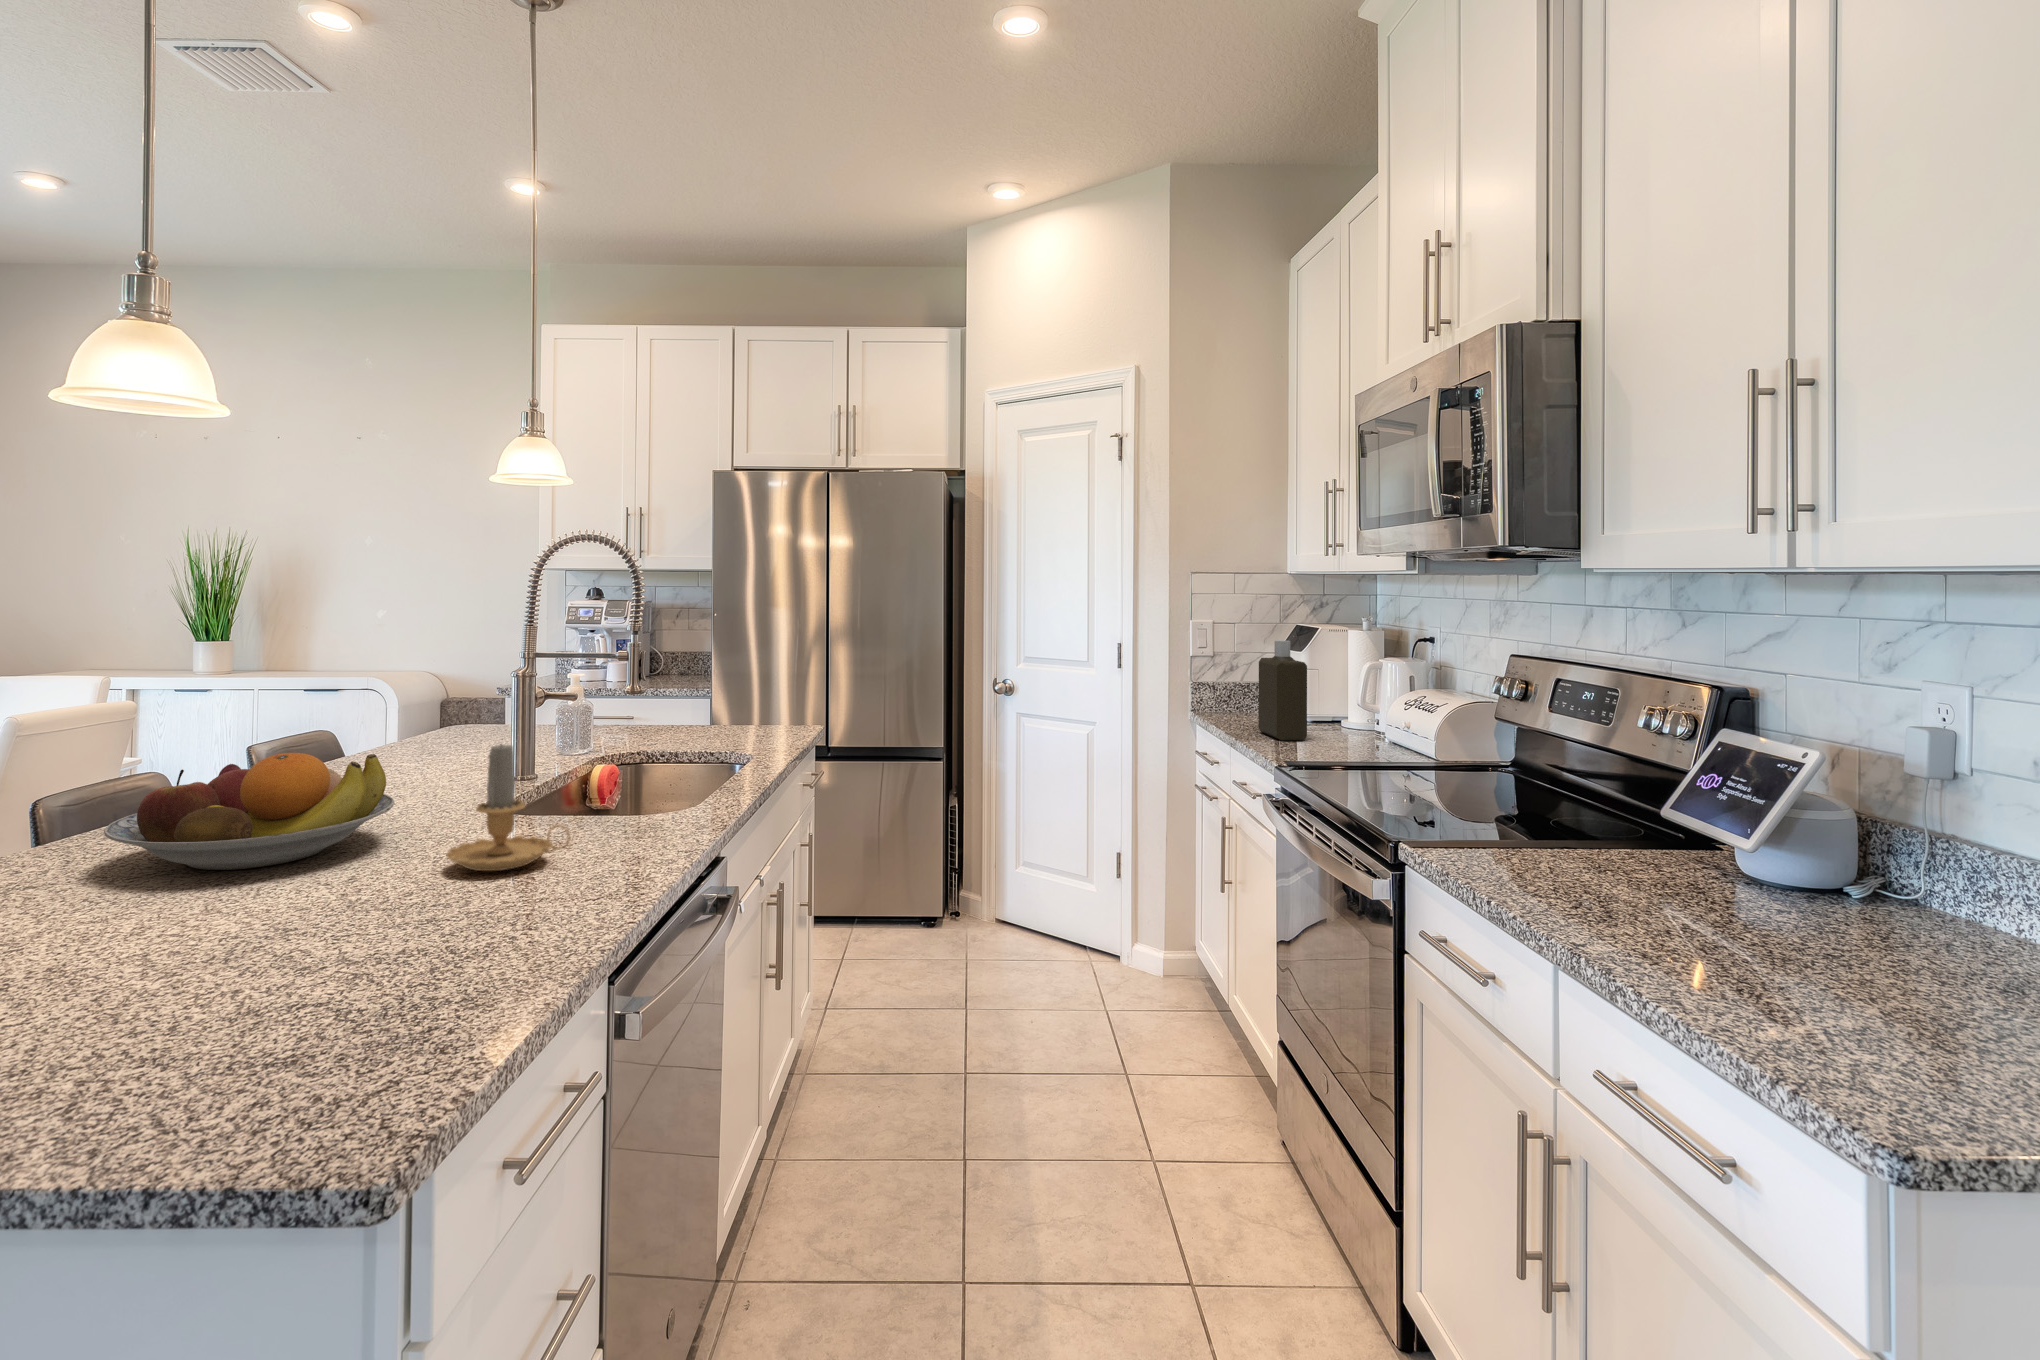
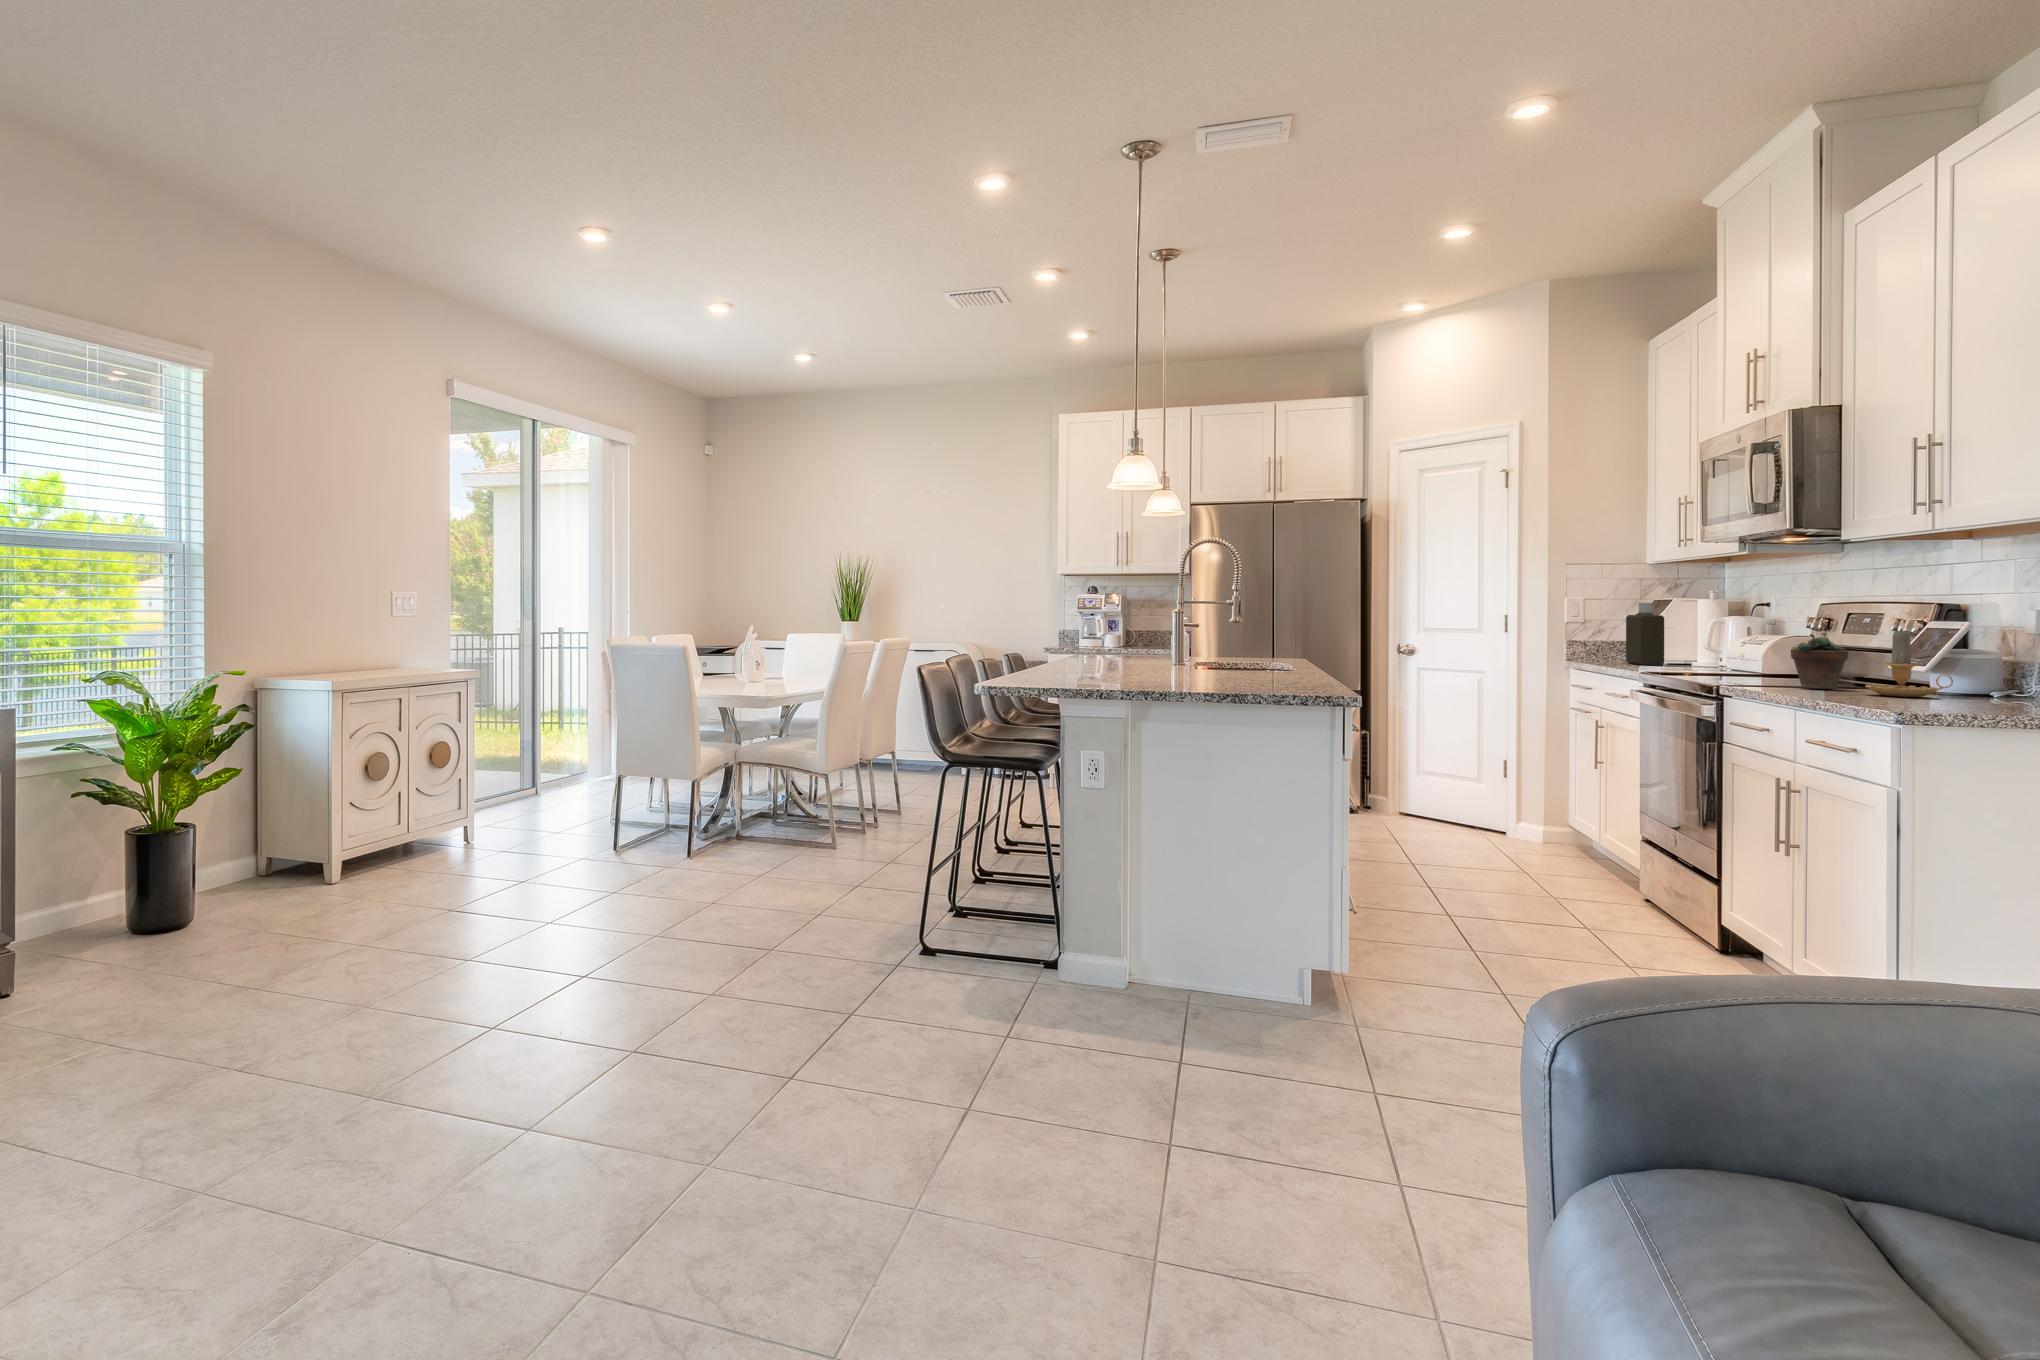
succulent plant: none [1527,742,1630,897] -> present [1791,619,1849,689]
candle: present [446,744,570,871] -> present [1865,629,1953,697]
fruit bowl: present [104,753,394,870] -> none [1094,628,1195,670]

